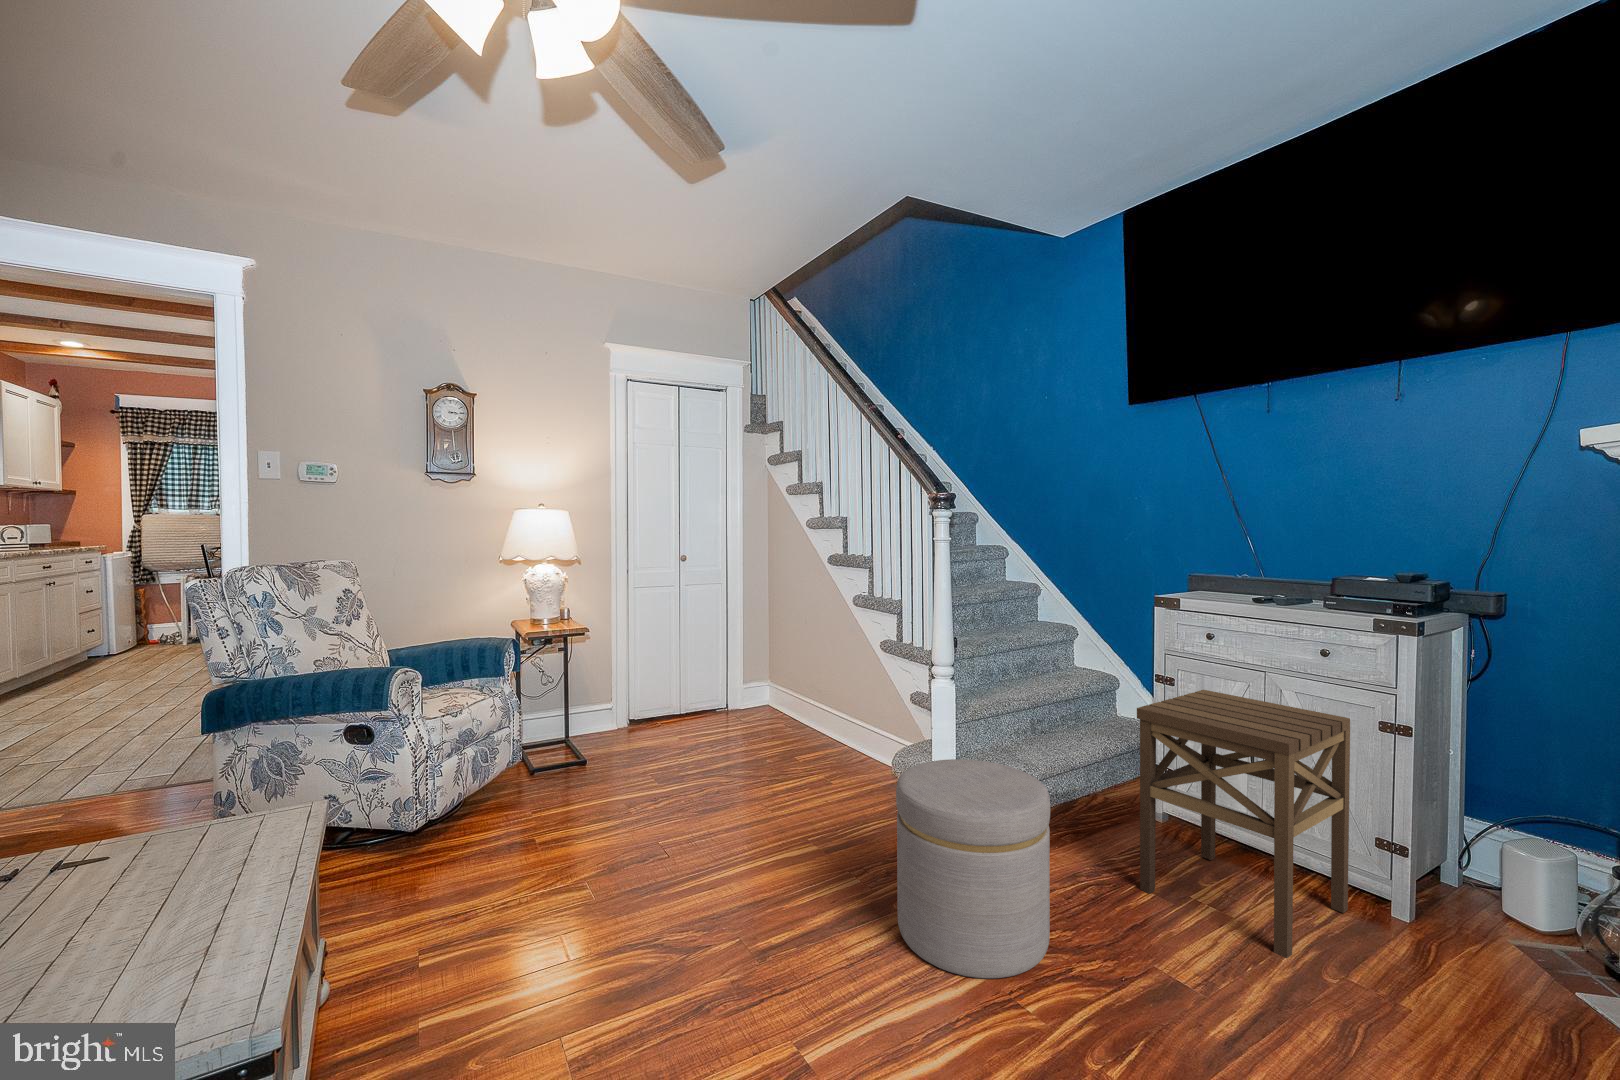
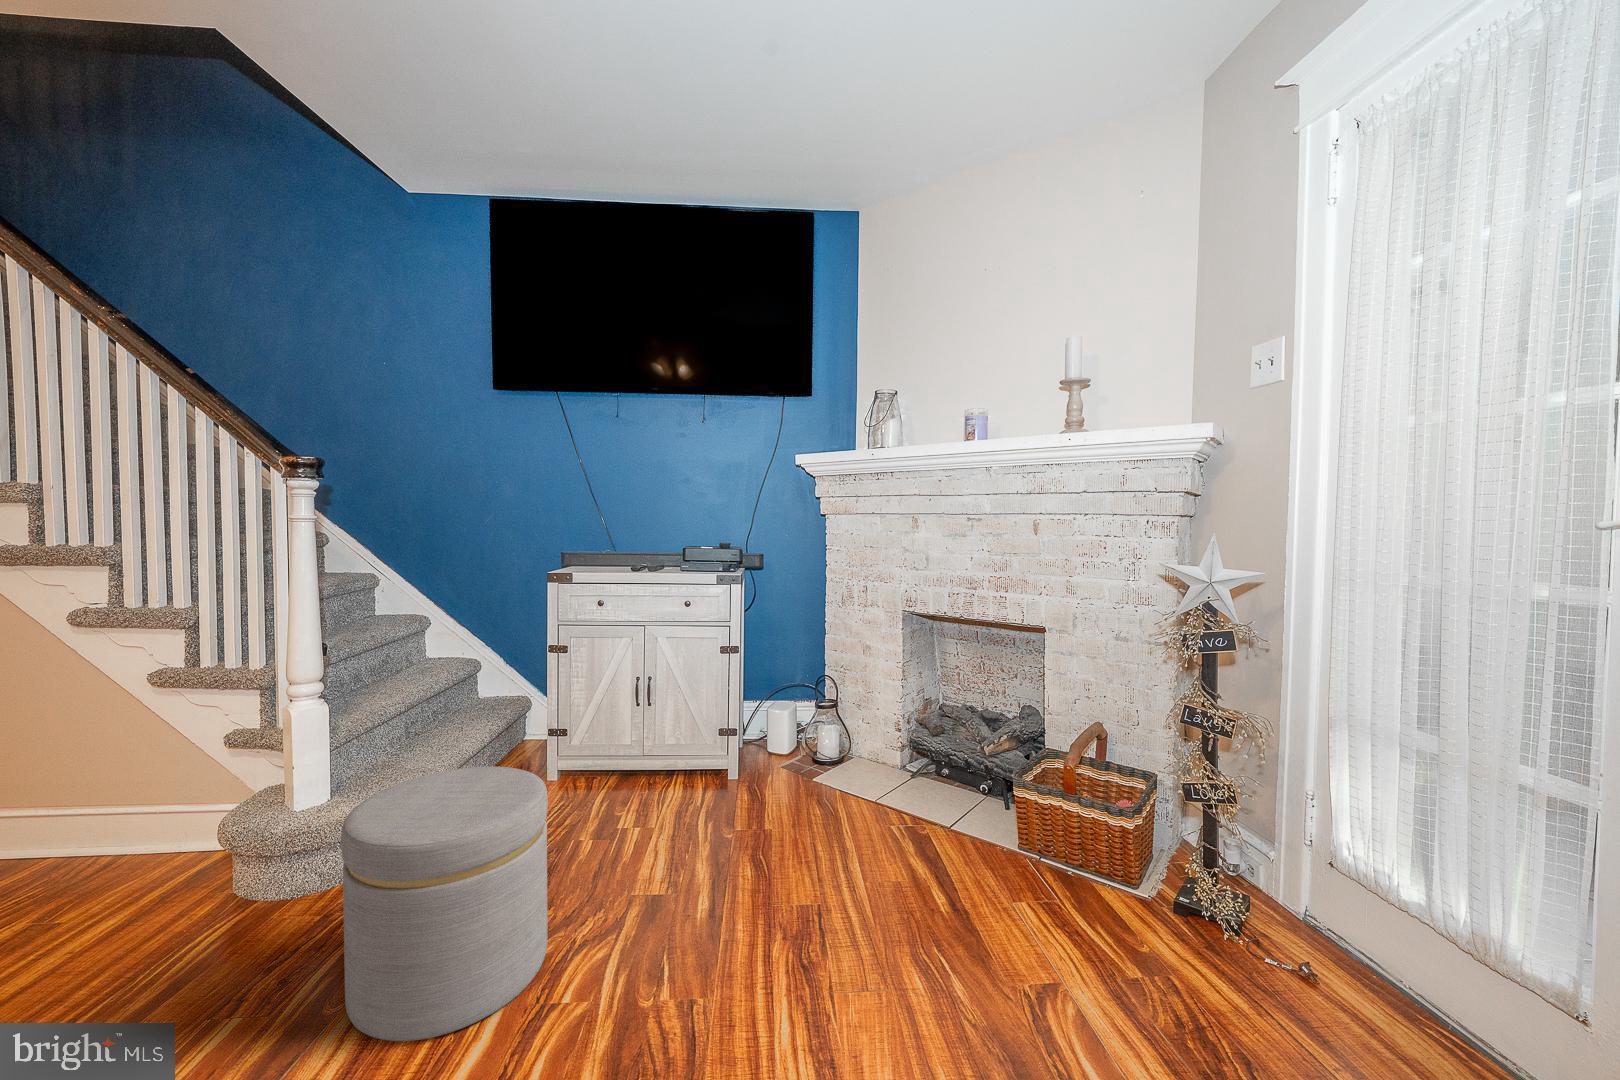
side table: present [1137,690,1350,958] -> none [575,647,709,842]

